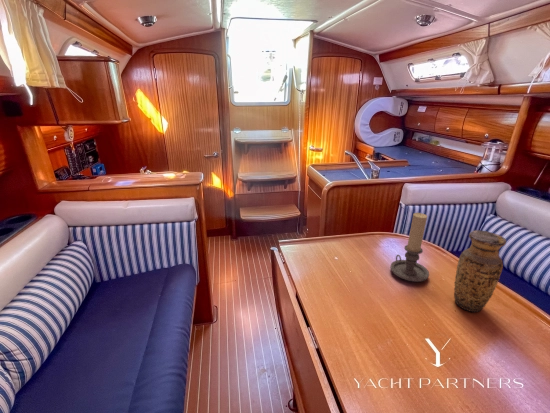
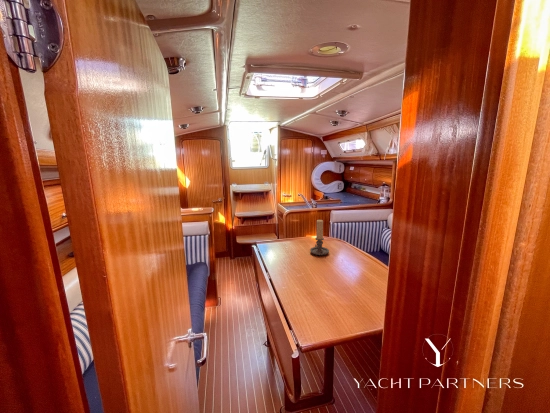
vase: present [454,230,506,312] -> none [335,225,353,265]

